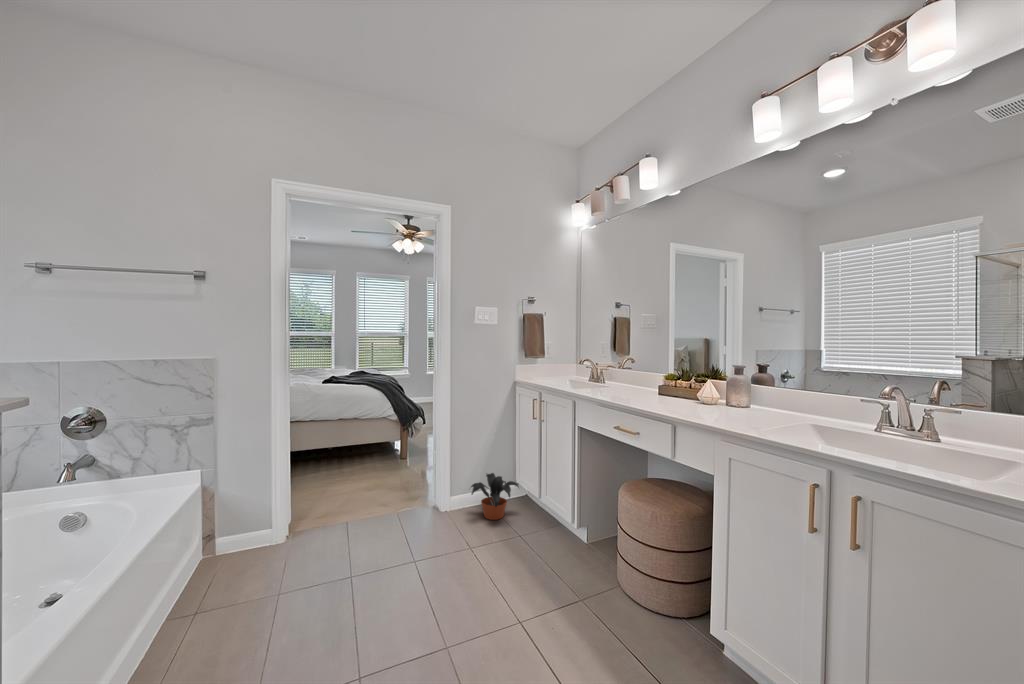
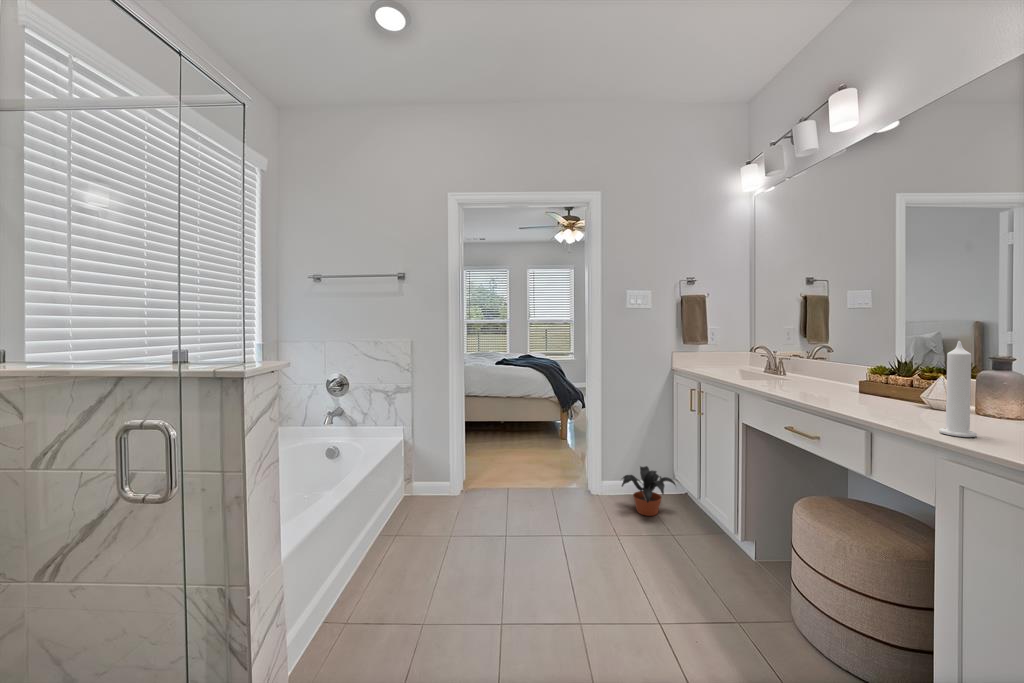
candle: none [718,356,739,425] -> present [939,341,977,437]

